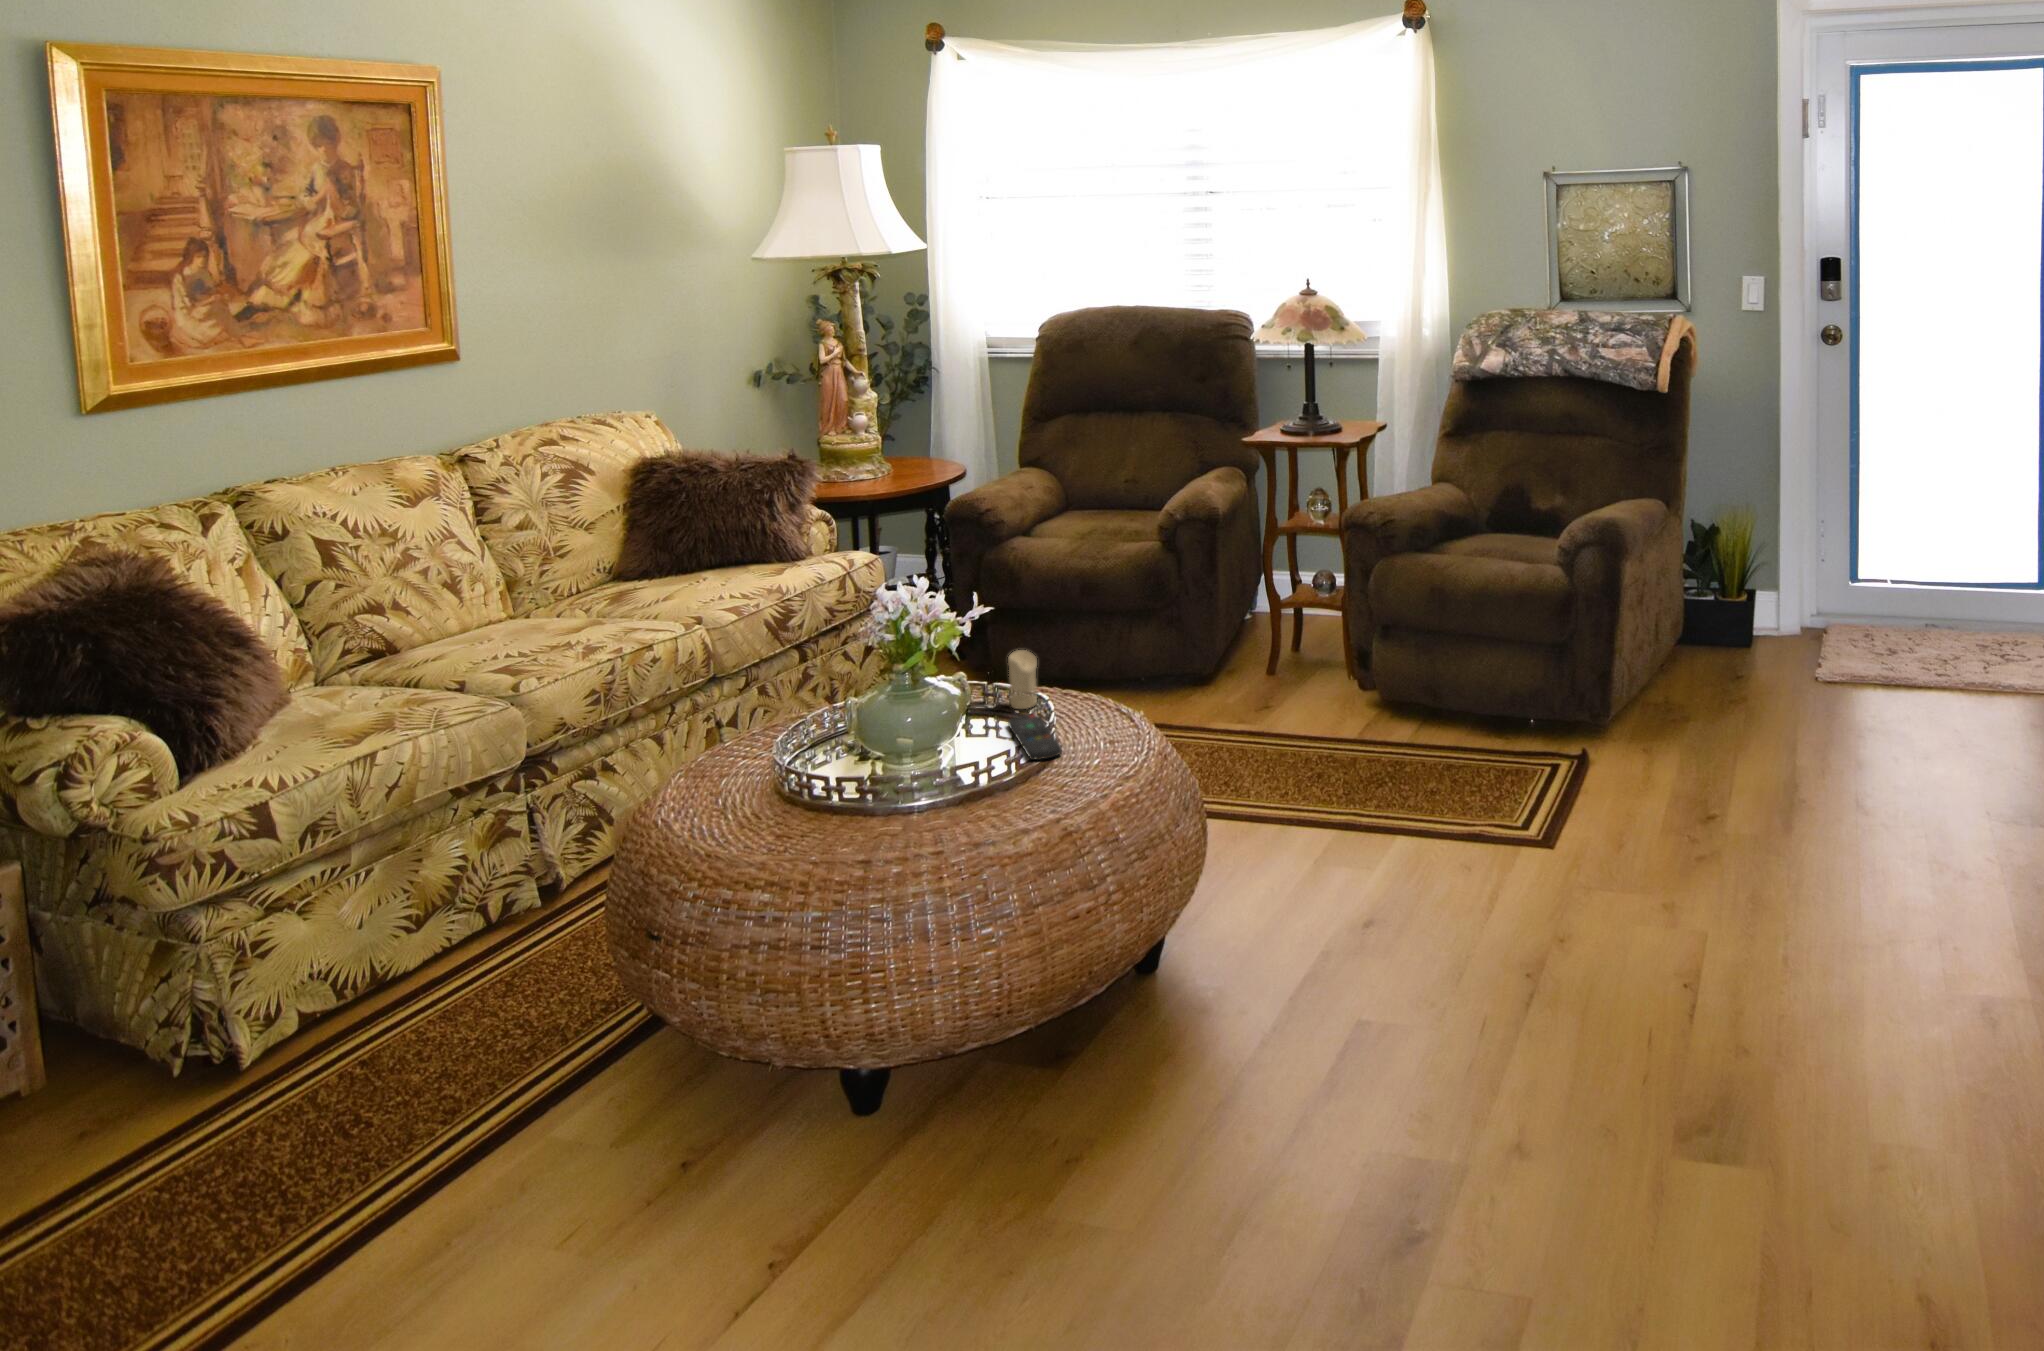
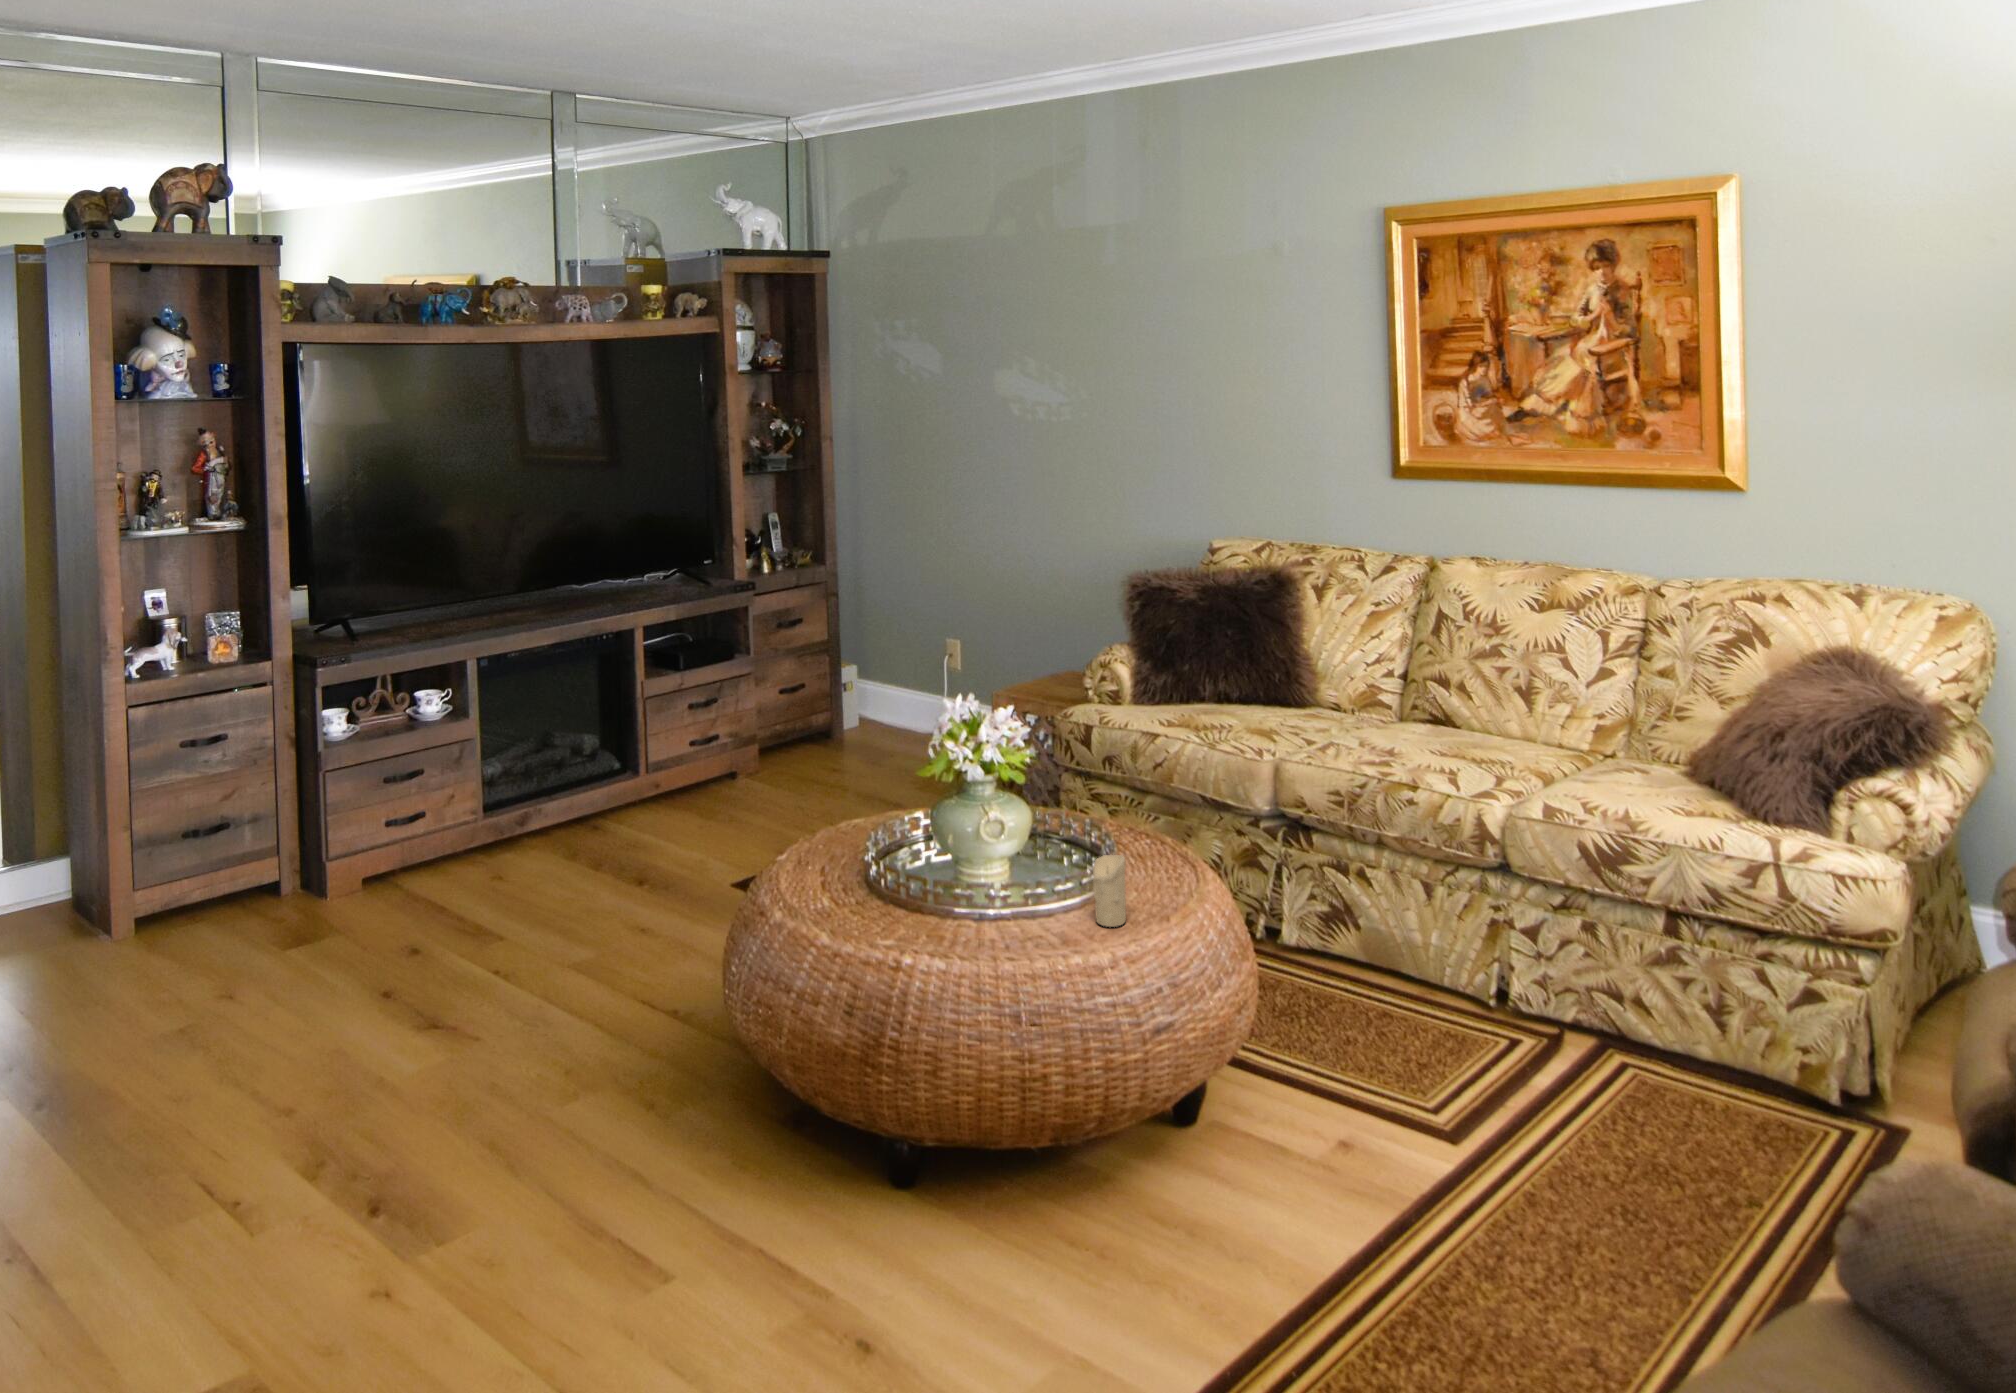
remote control: present [1008,714,1062,760] -> none [934,905,1057,930]

